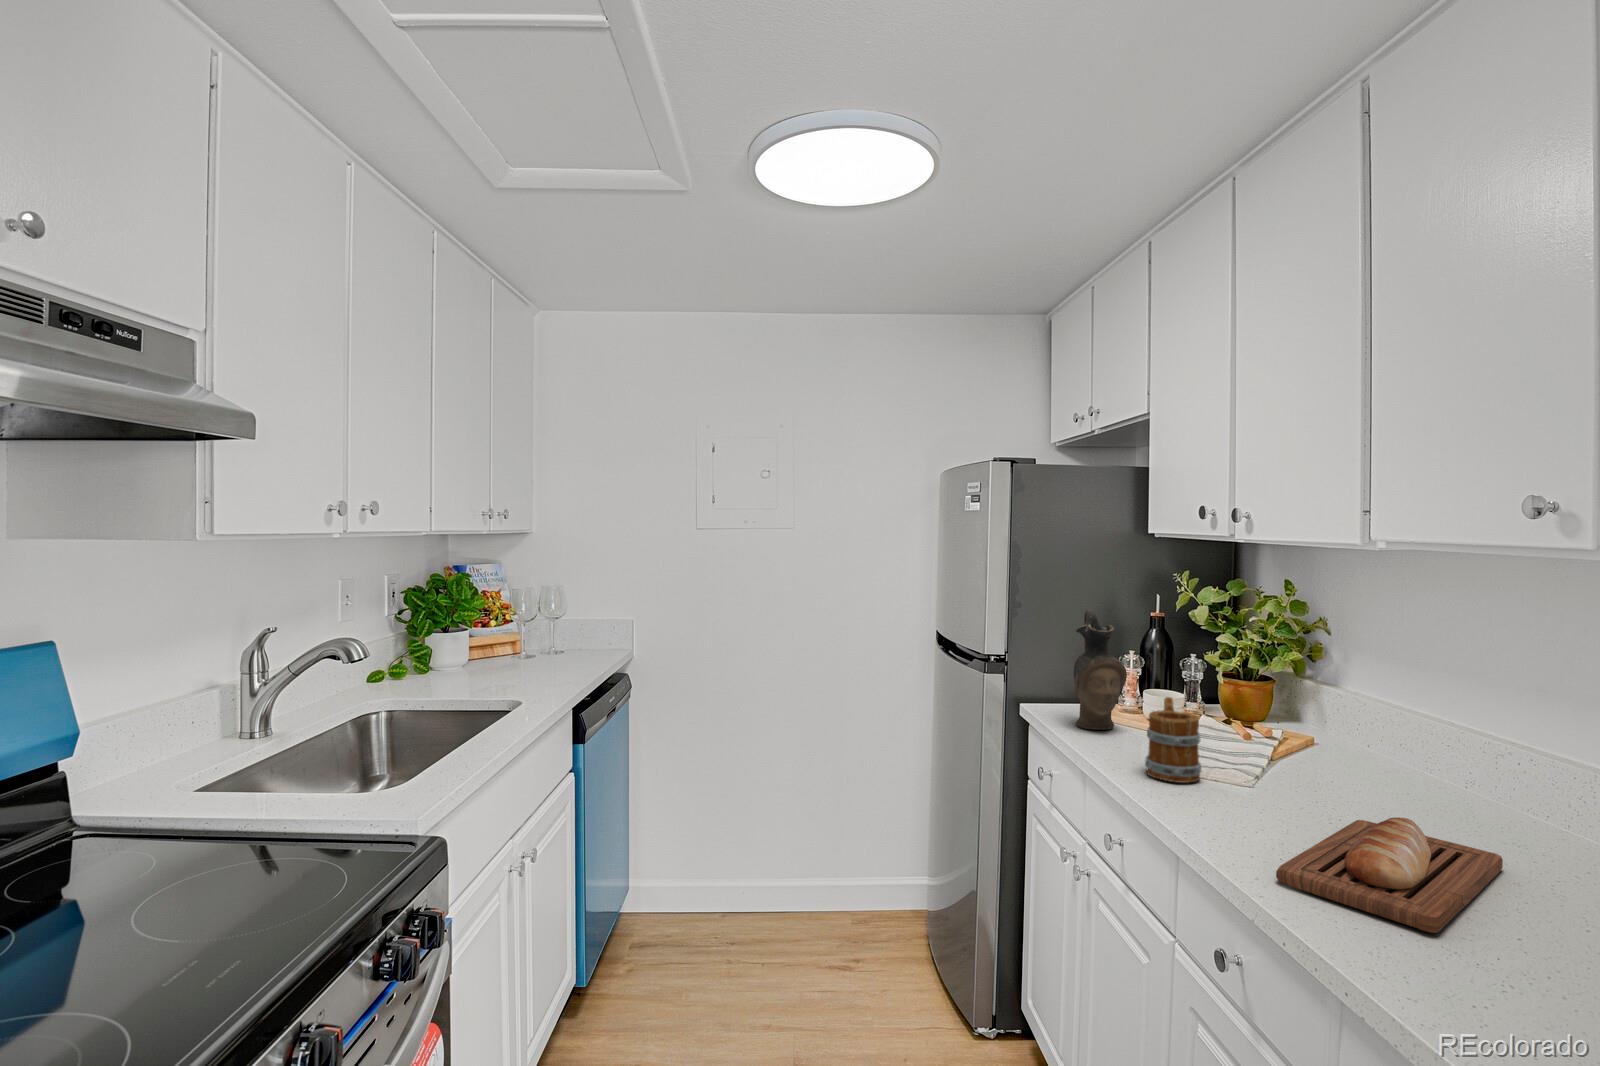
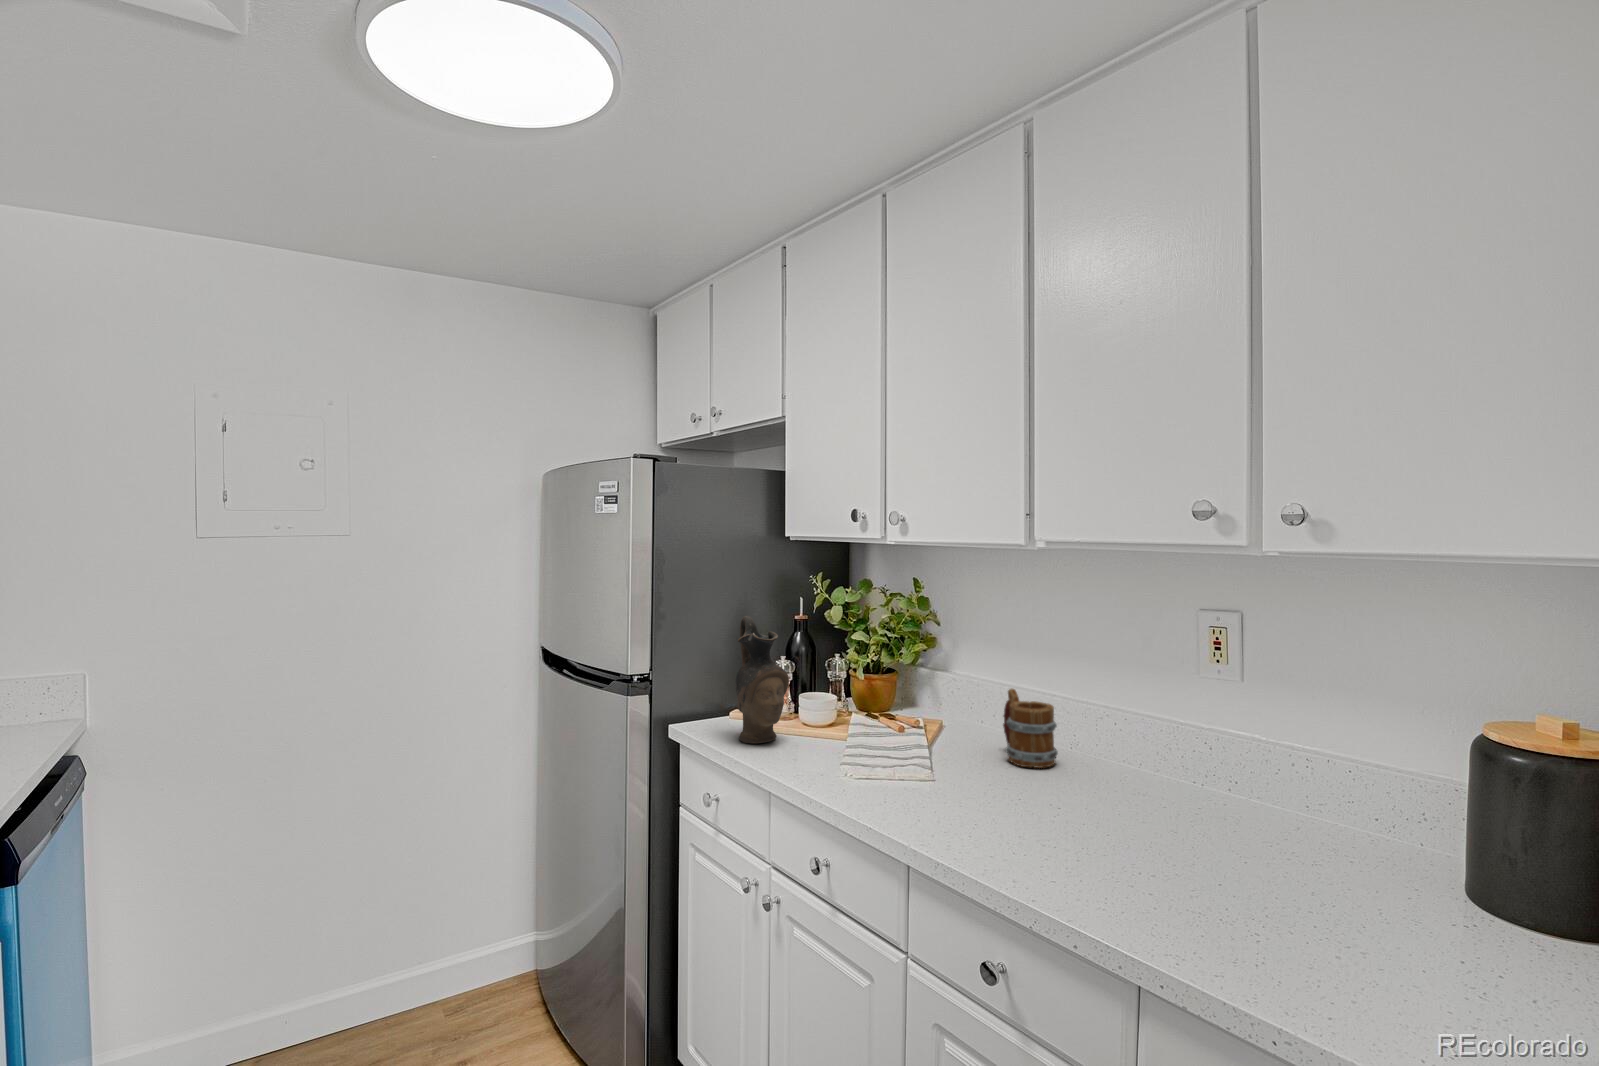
mug: present [1145,697,1201,783] -> present [1003,688,1058,768]
bread loaf: present [1276,817,1503,933] -> none [1028,788,1171,897]

